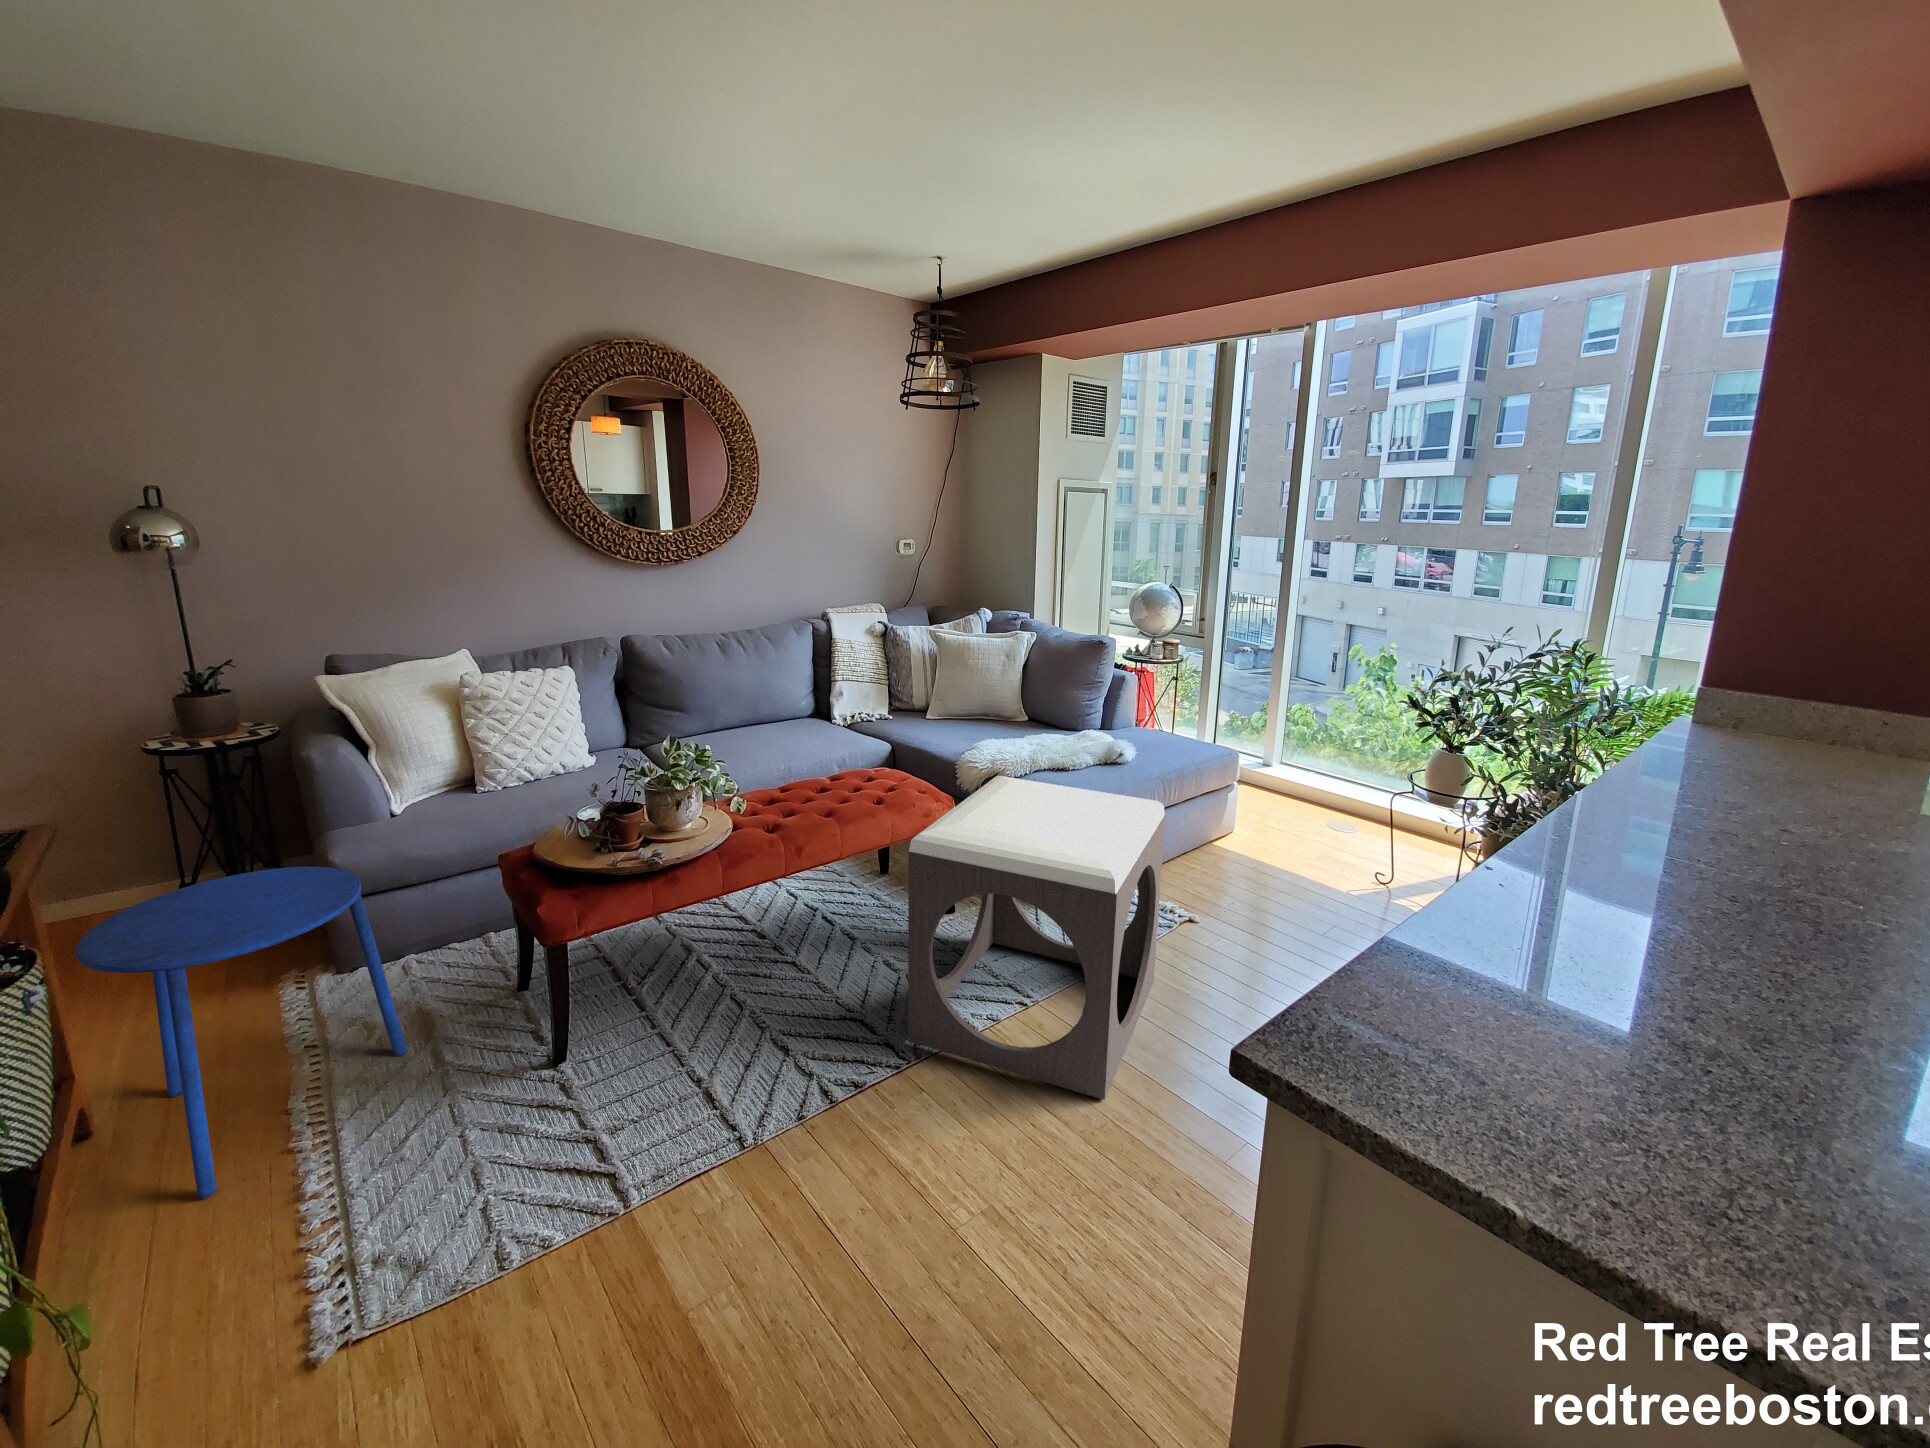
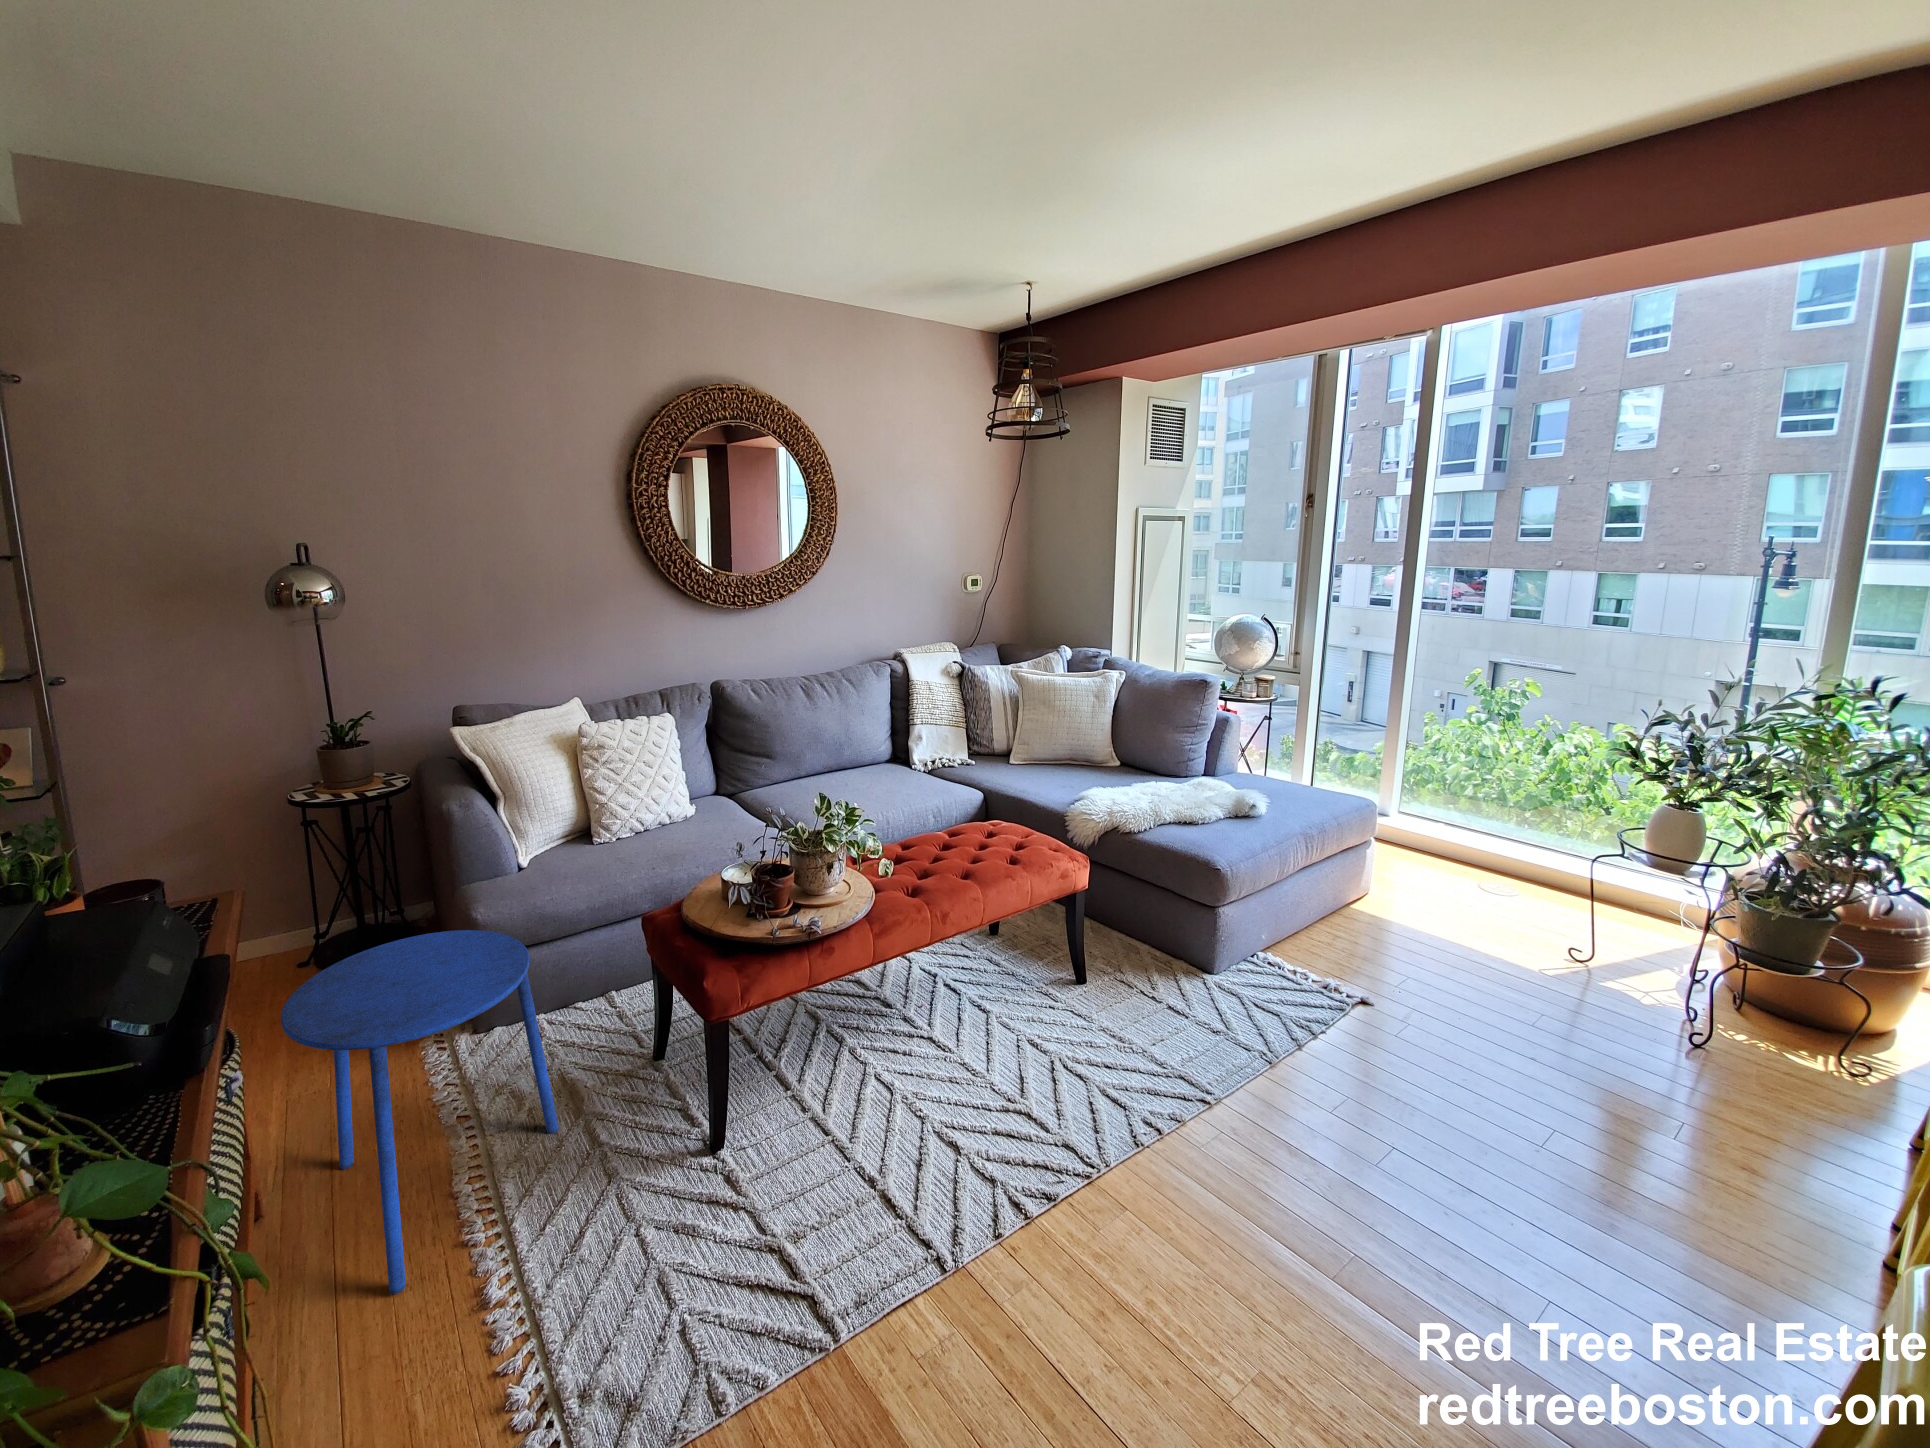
footstool: present [908,776,1166,1100] -> none [1089,836,1377,1235]

